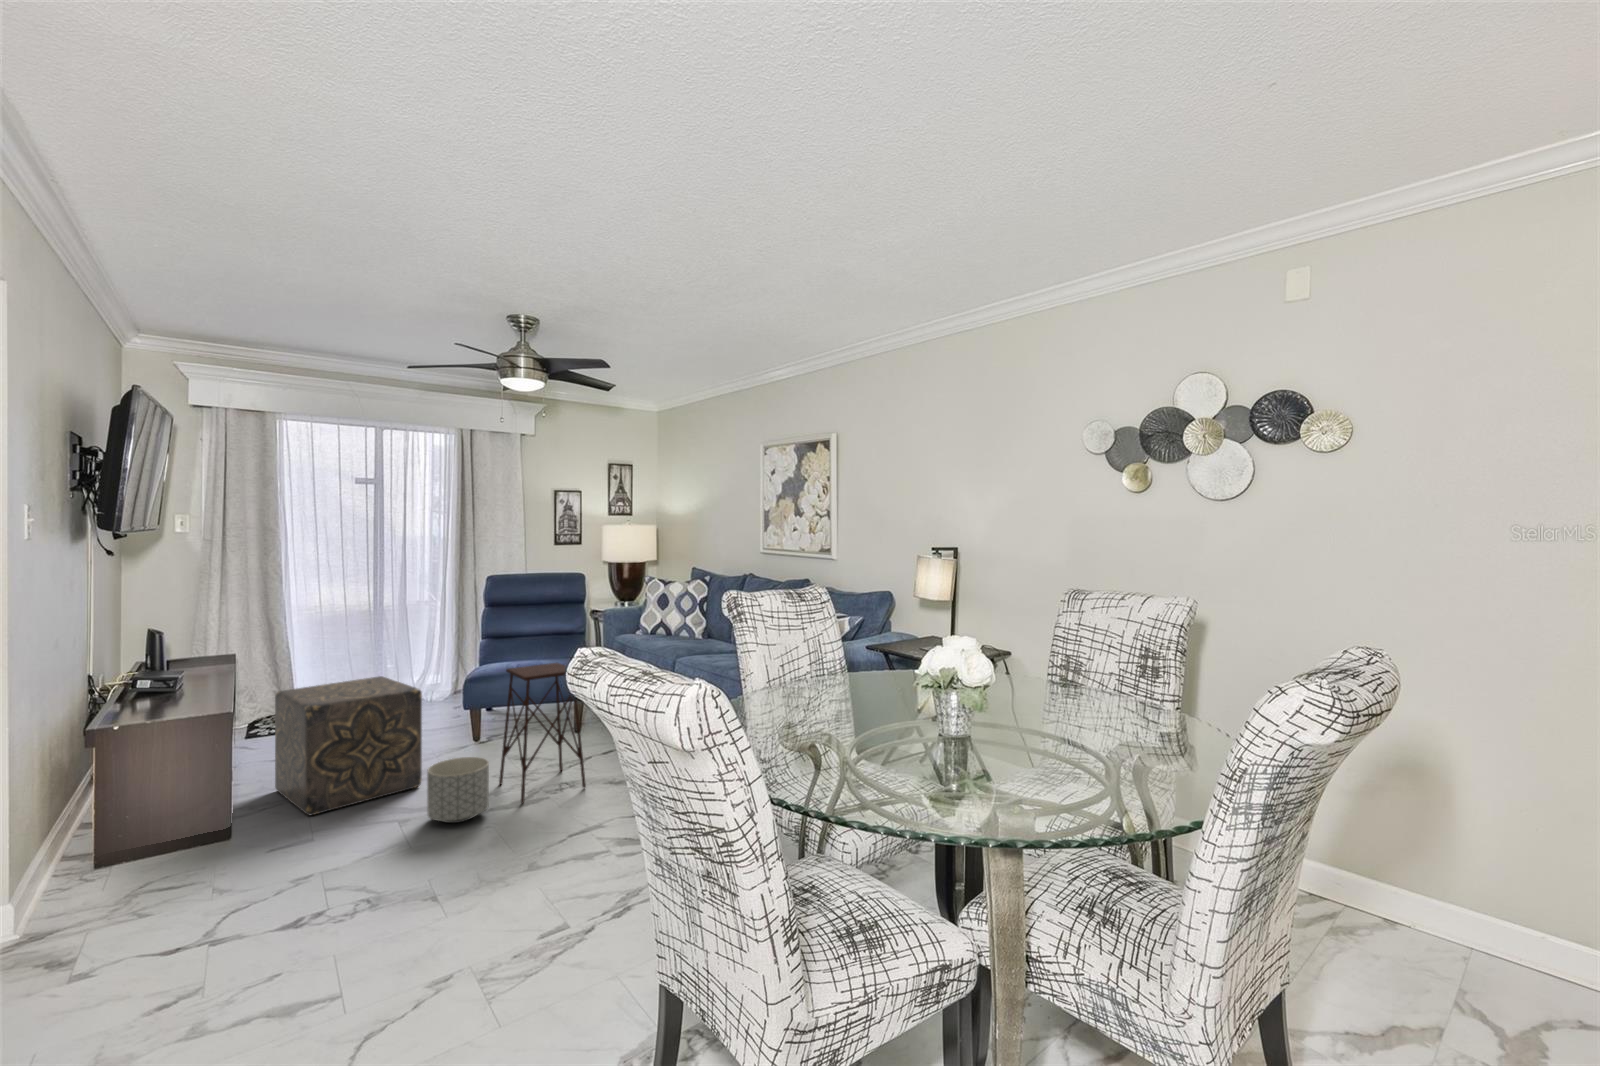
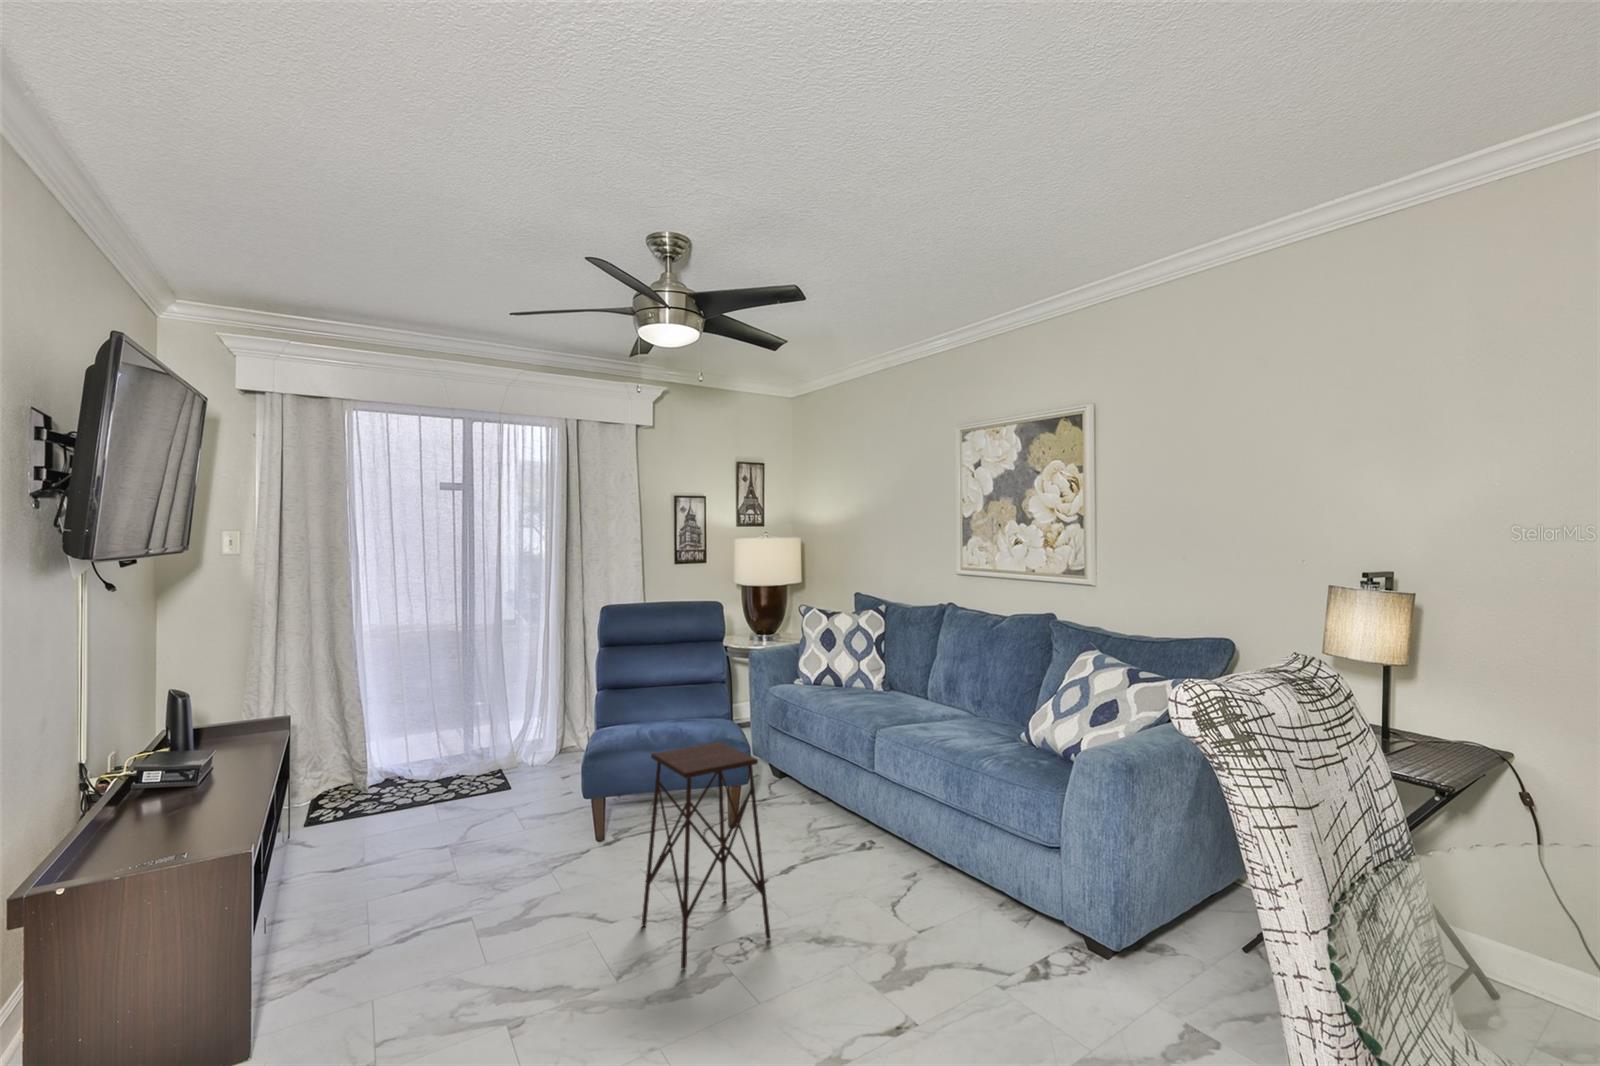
ottoman: present [275,676,422,815] -> none [333,755,533,982]
planter: present [427,757,489,823] -> none [548,897,638,1013]

